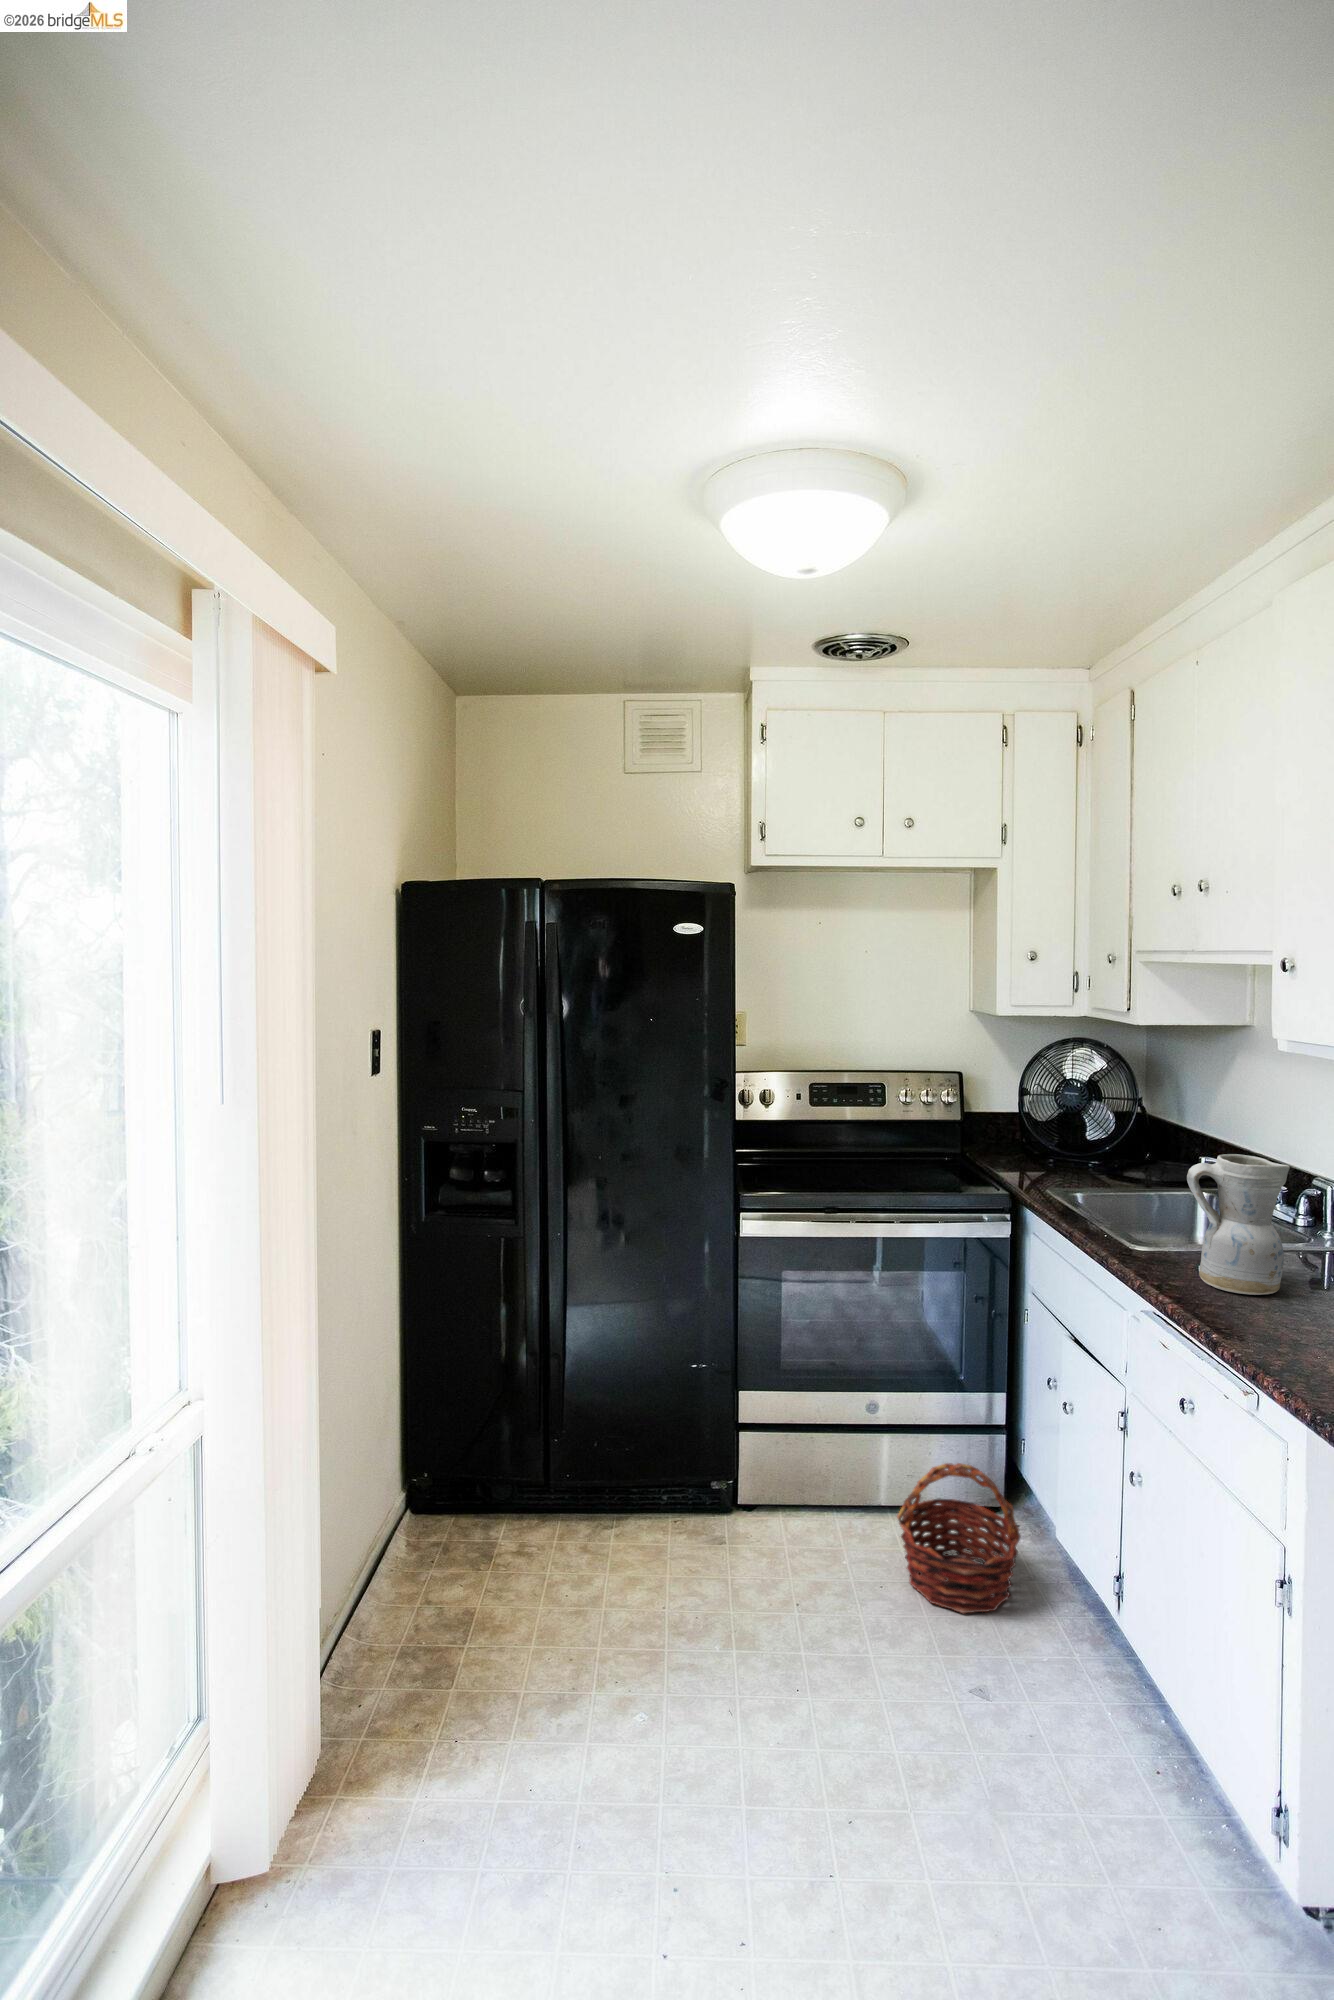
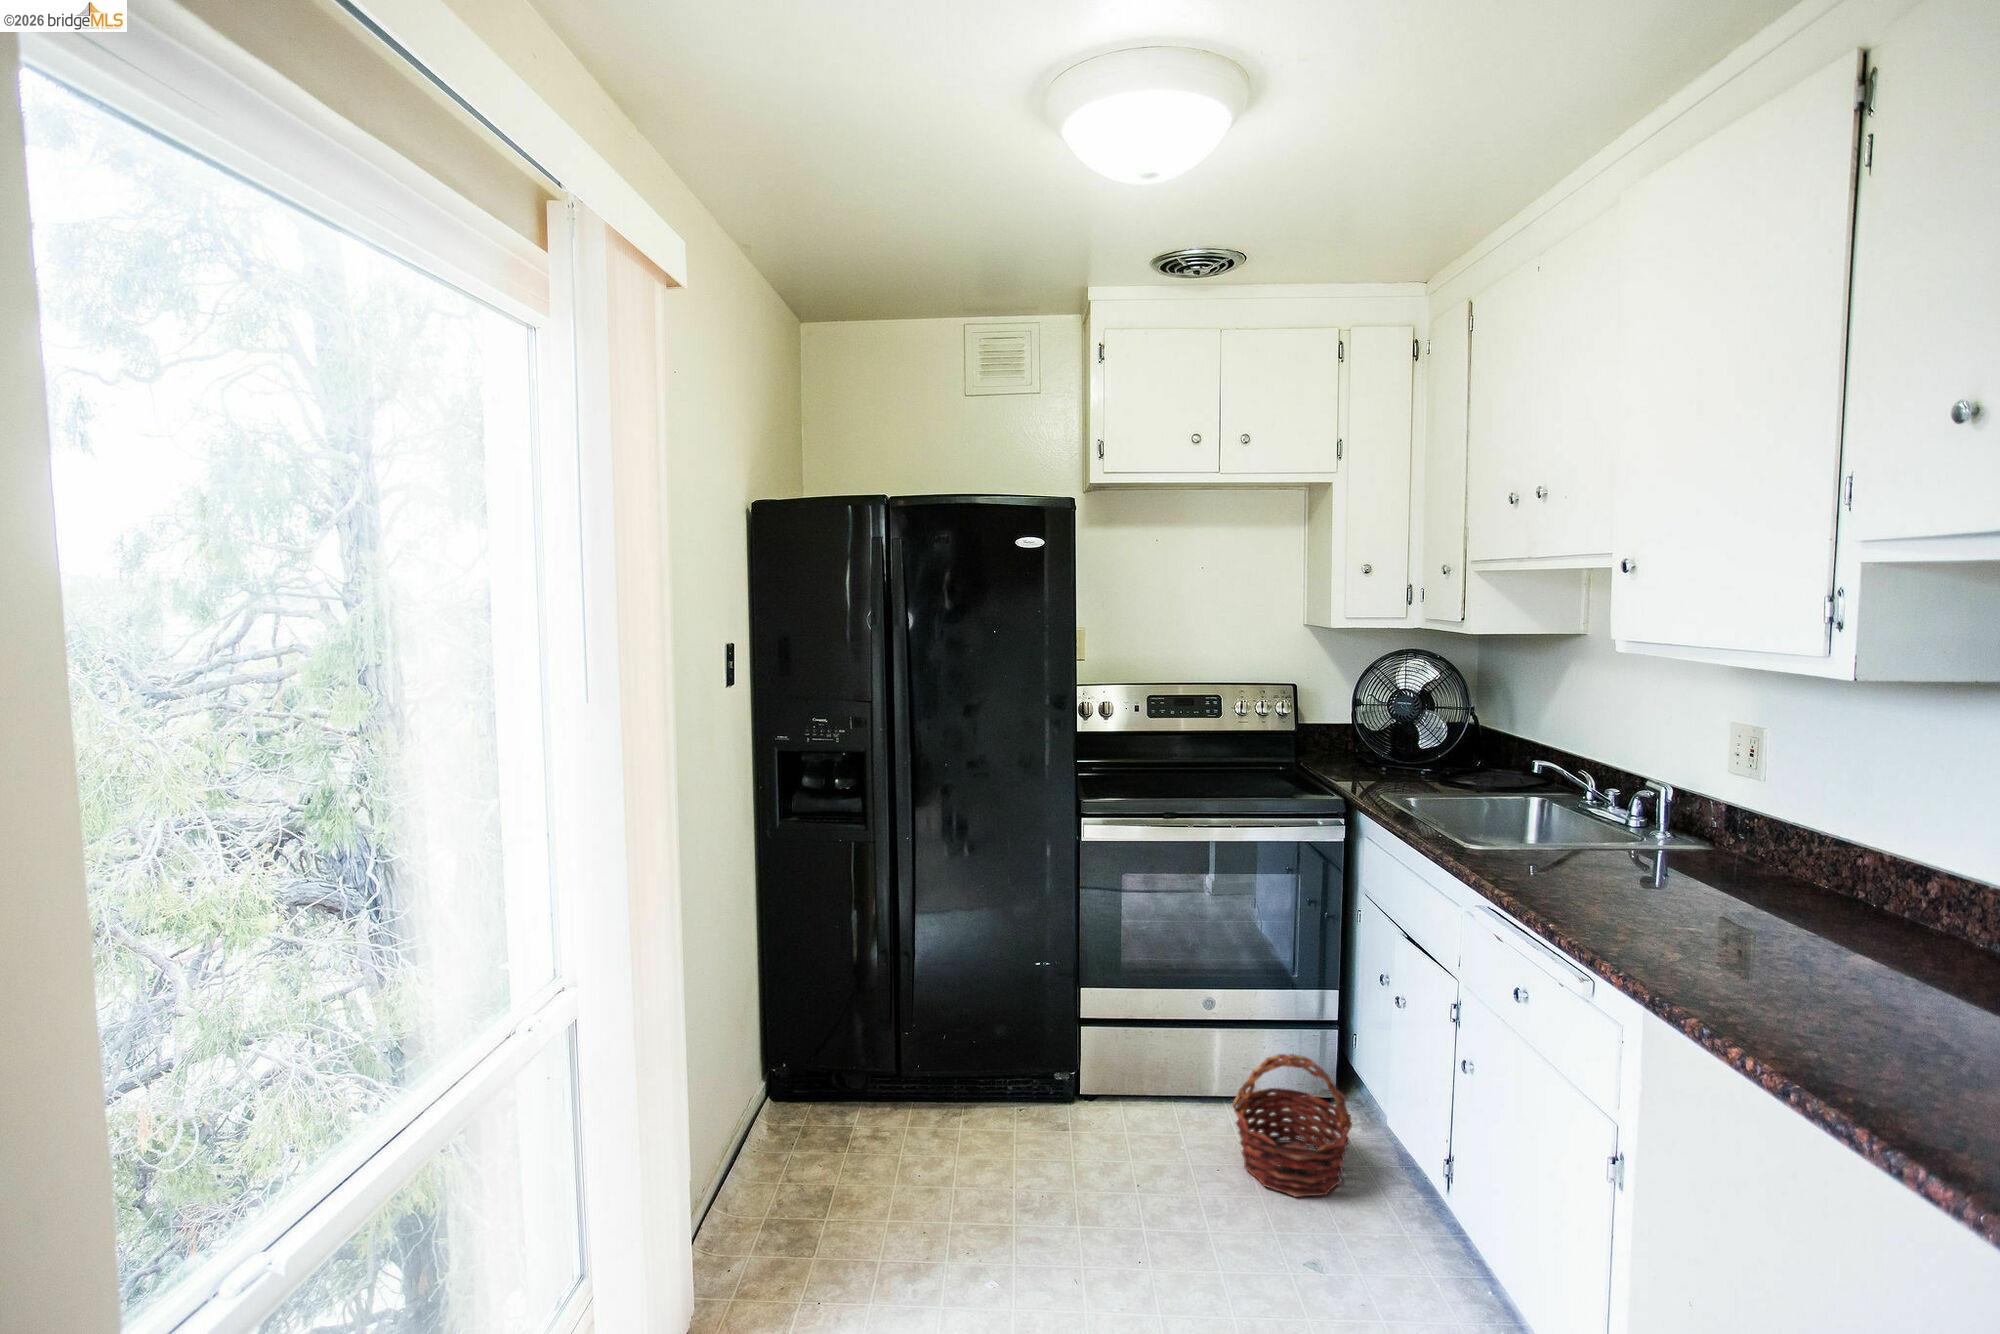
ceramic pitcher: present [1187,1154,1290,1295] -> none [1521,748,1627,887]

